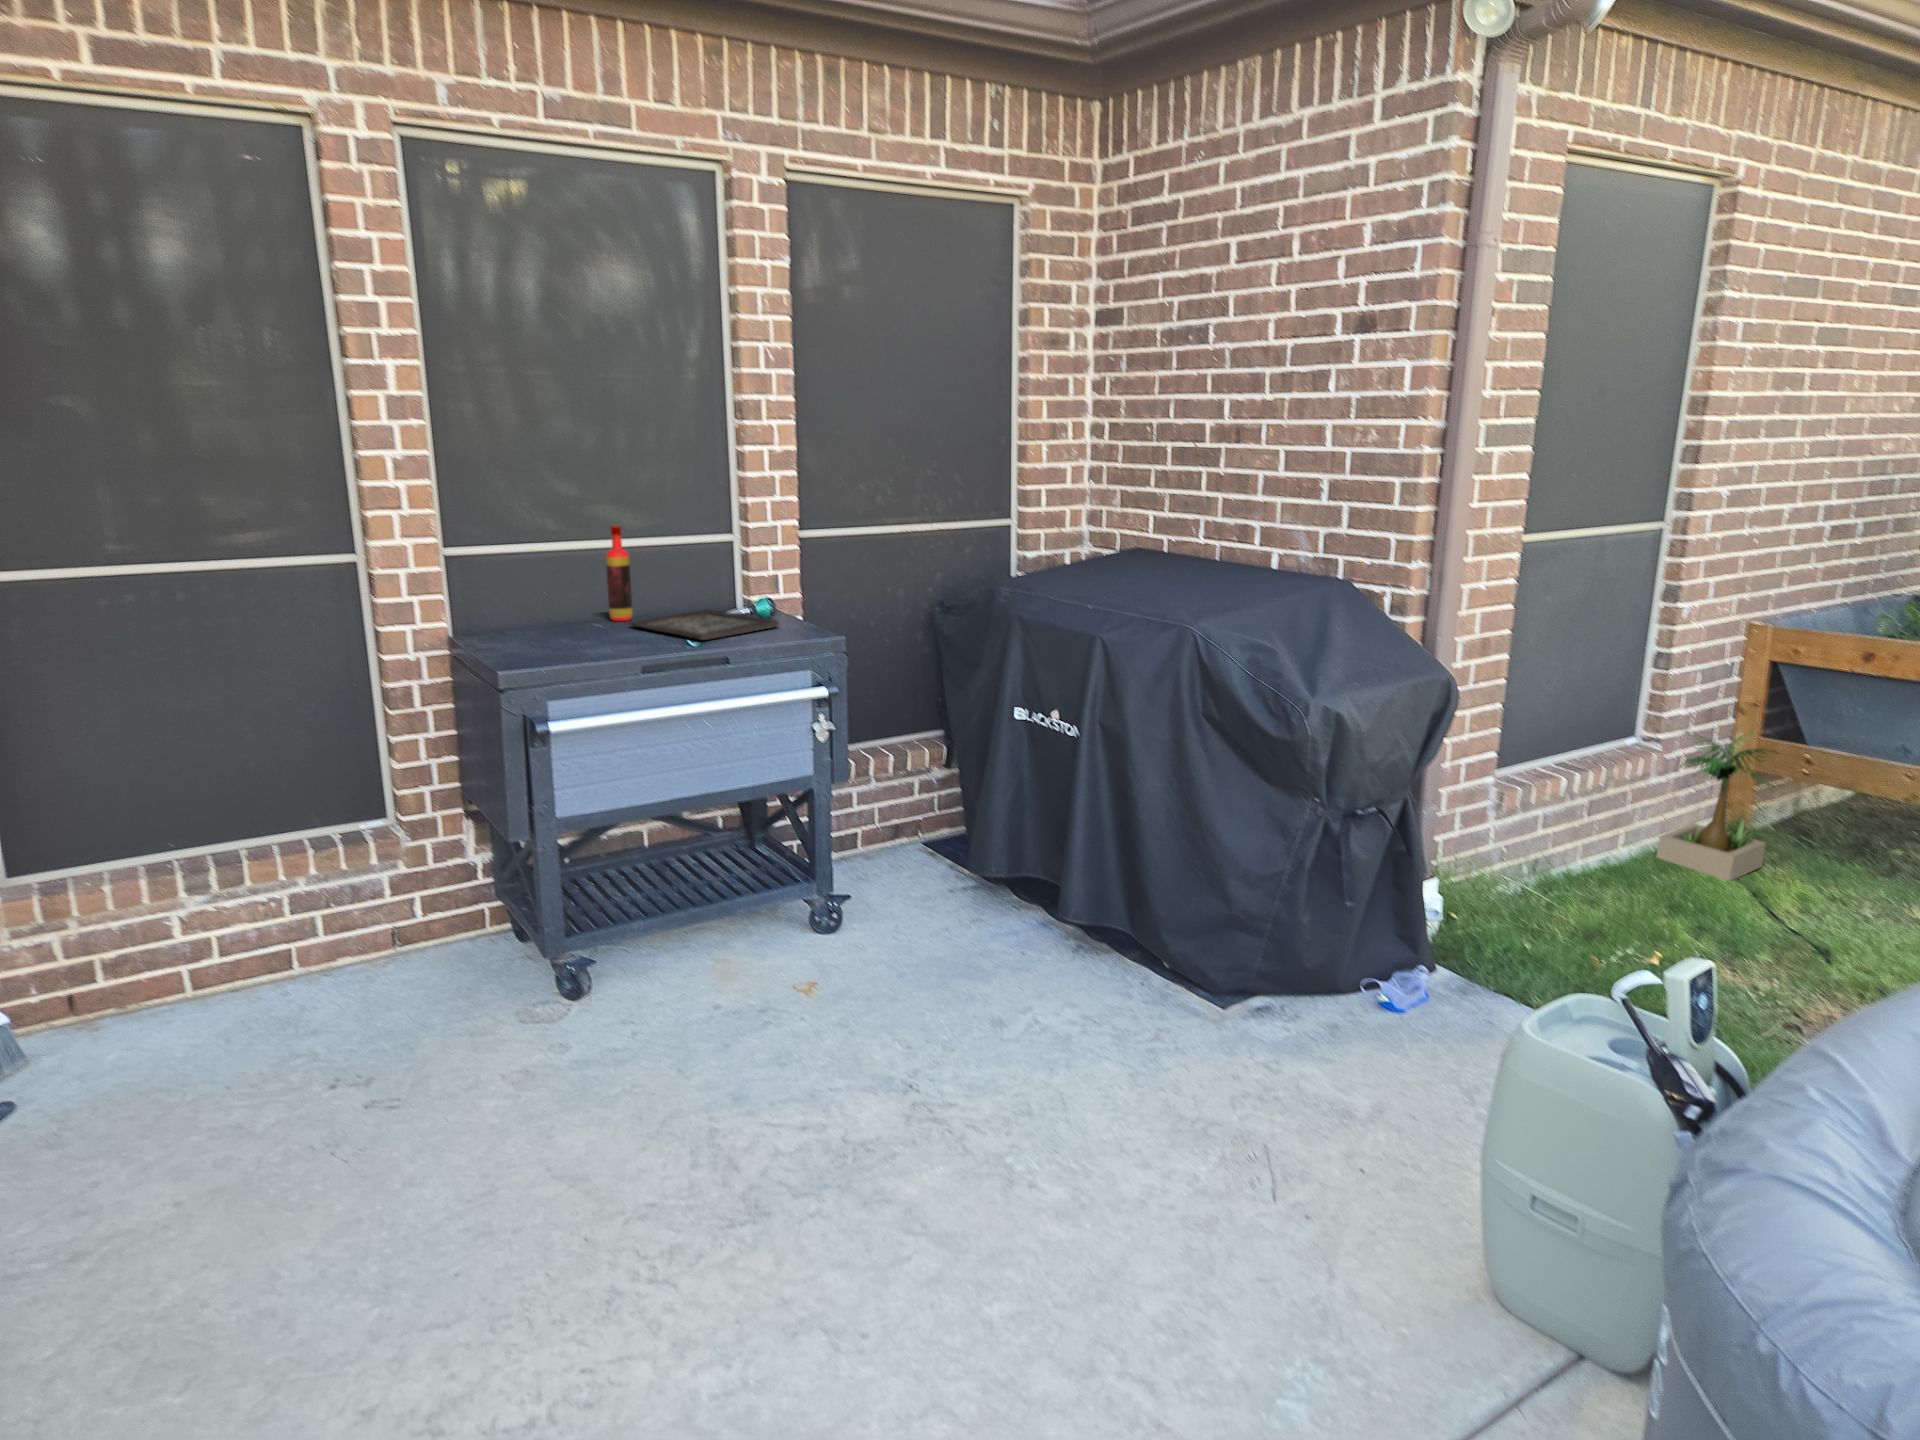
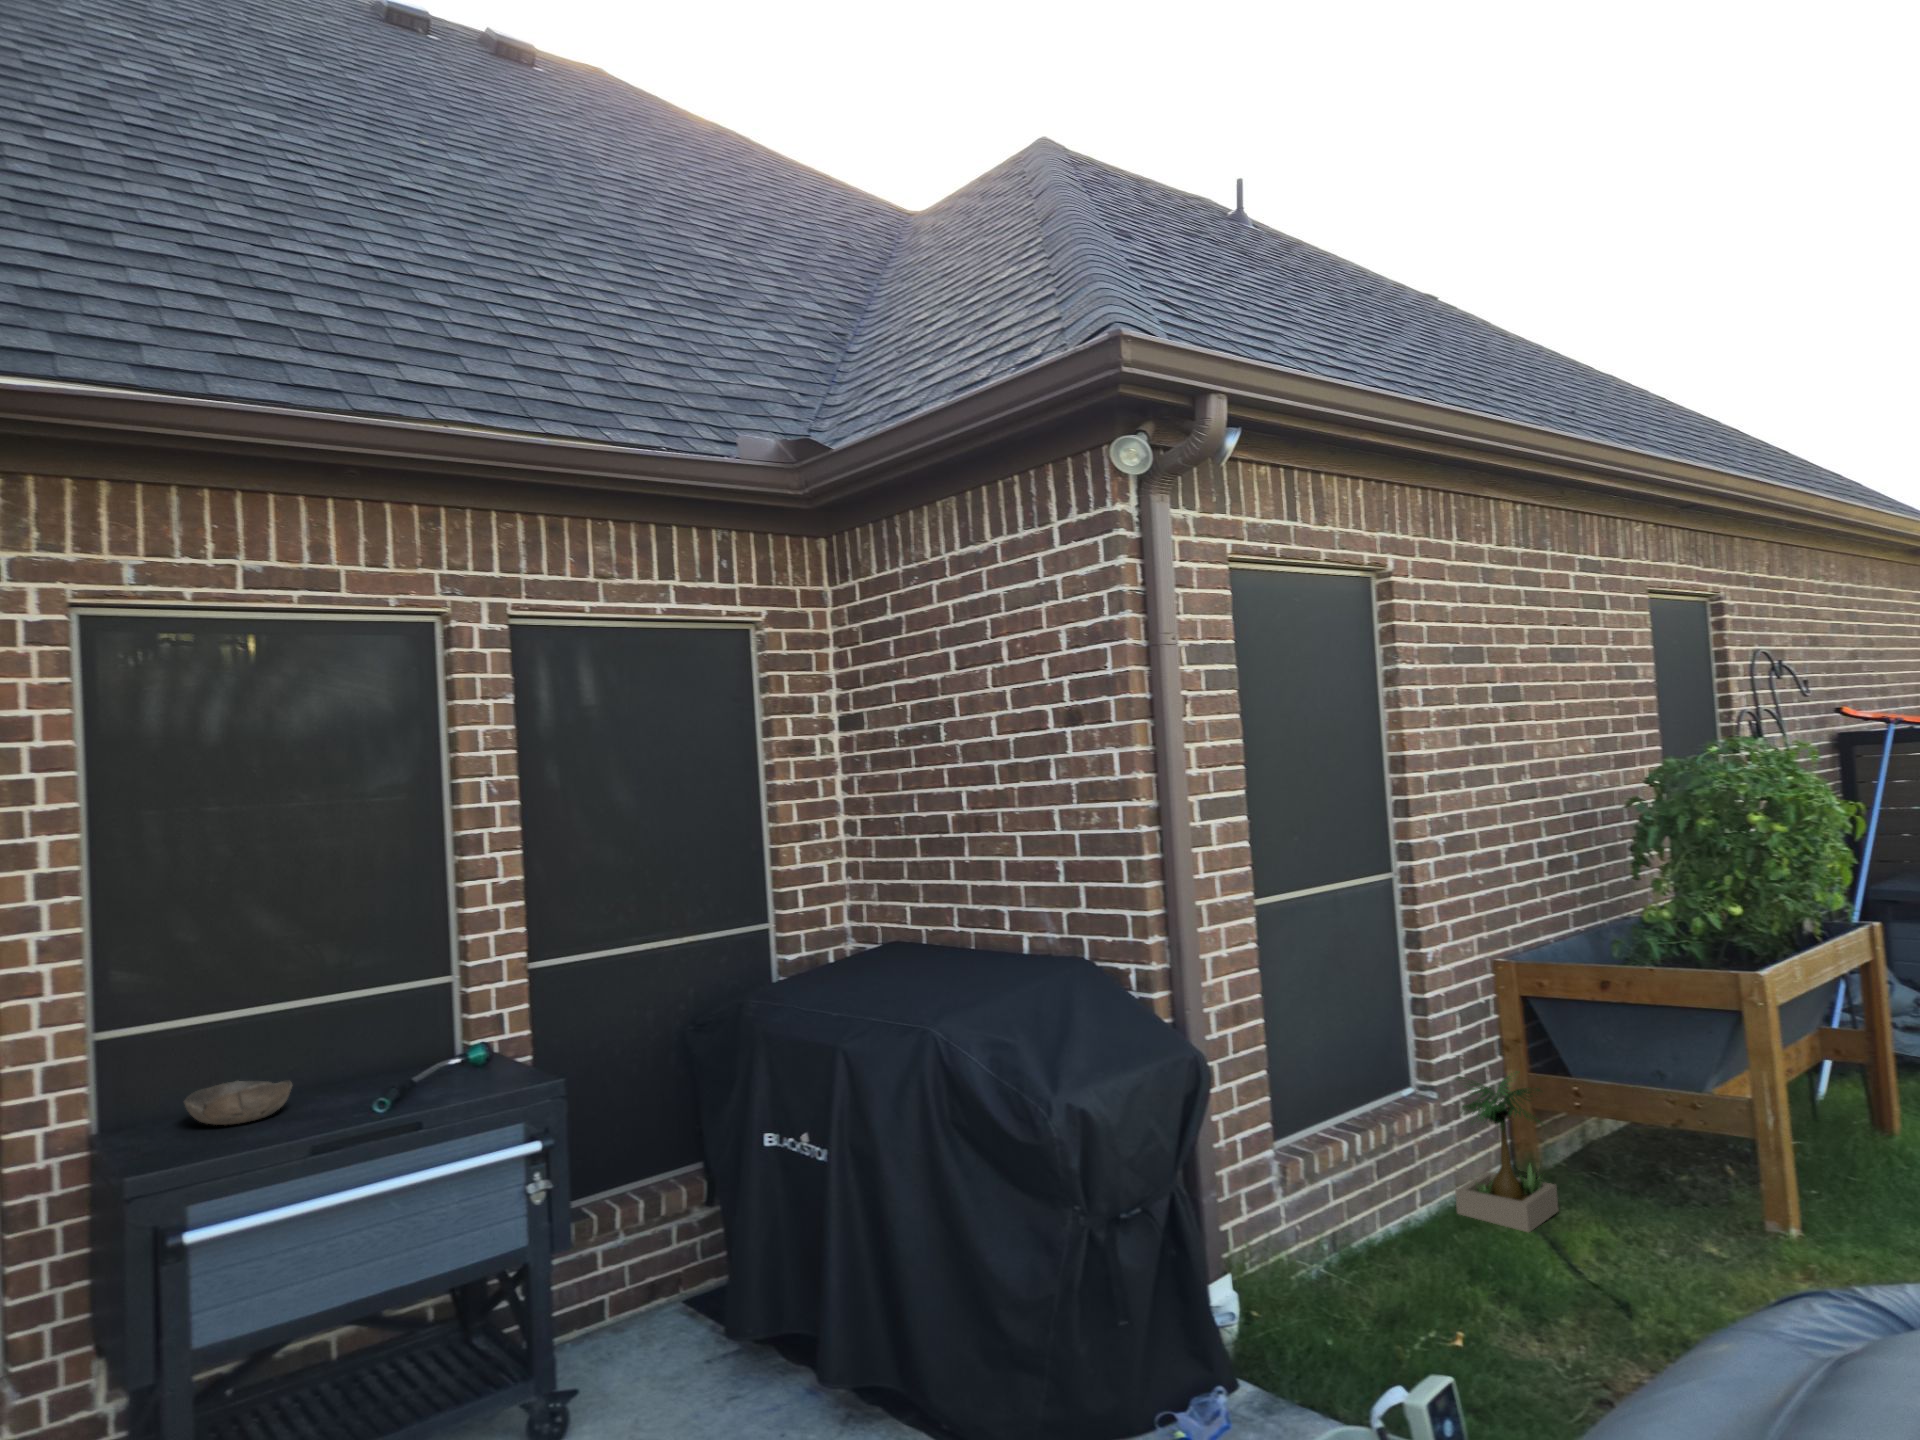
bottle: present [606,525,633,621] -> none [307,976,338,1083]
tray: present [630,609,779,640] -> none [329,1058,500,1098]
bowl: none [514,611,604,646] -> present [184,1080,292,1125]

